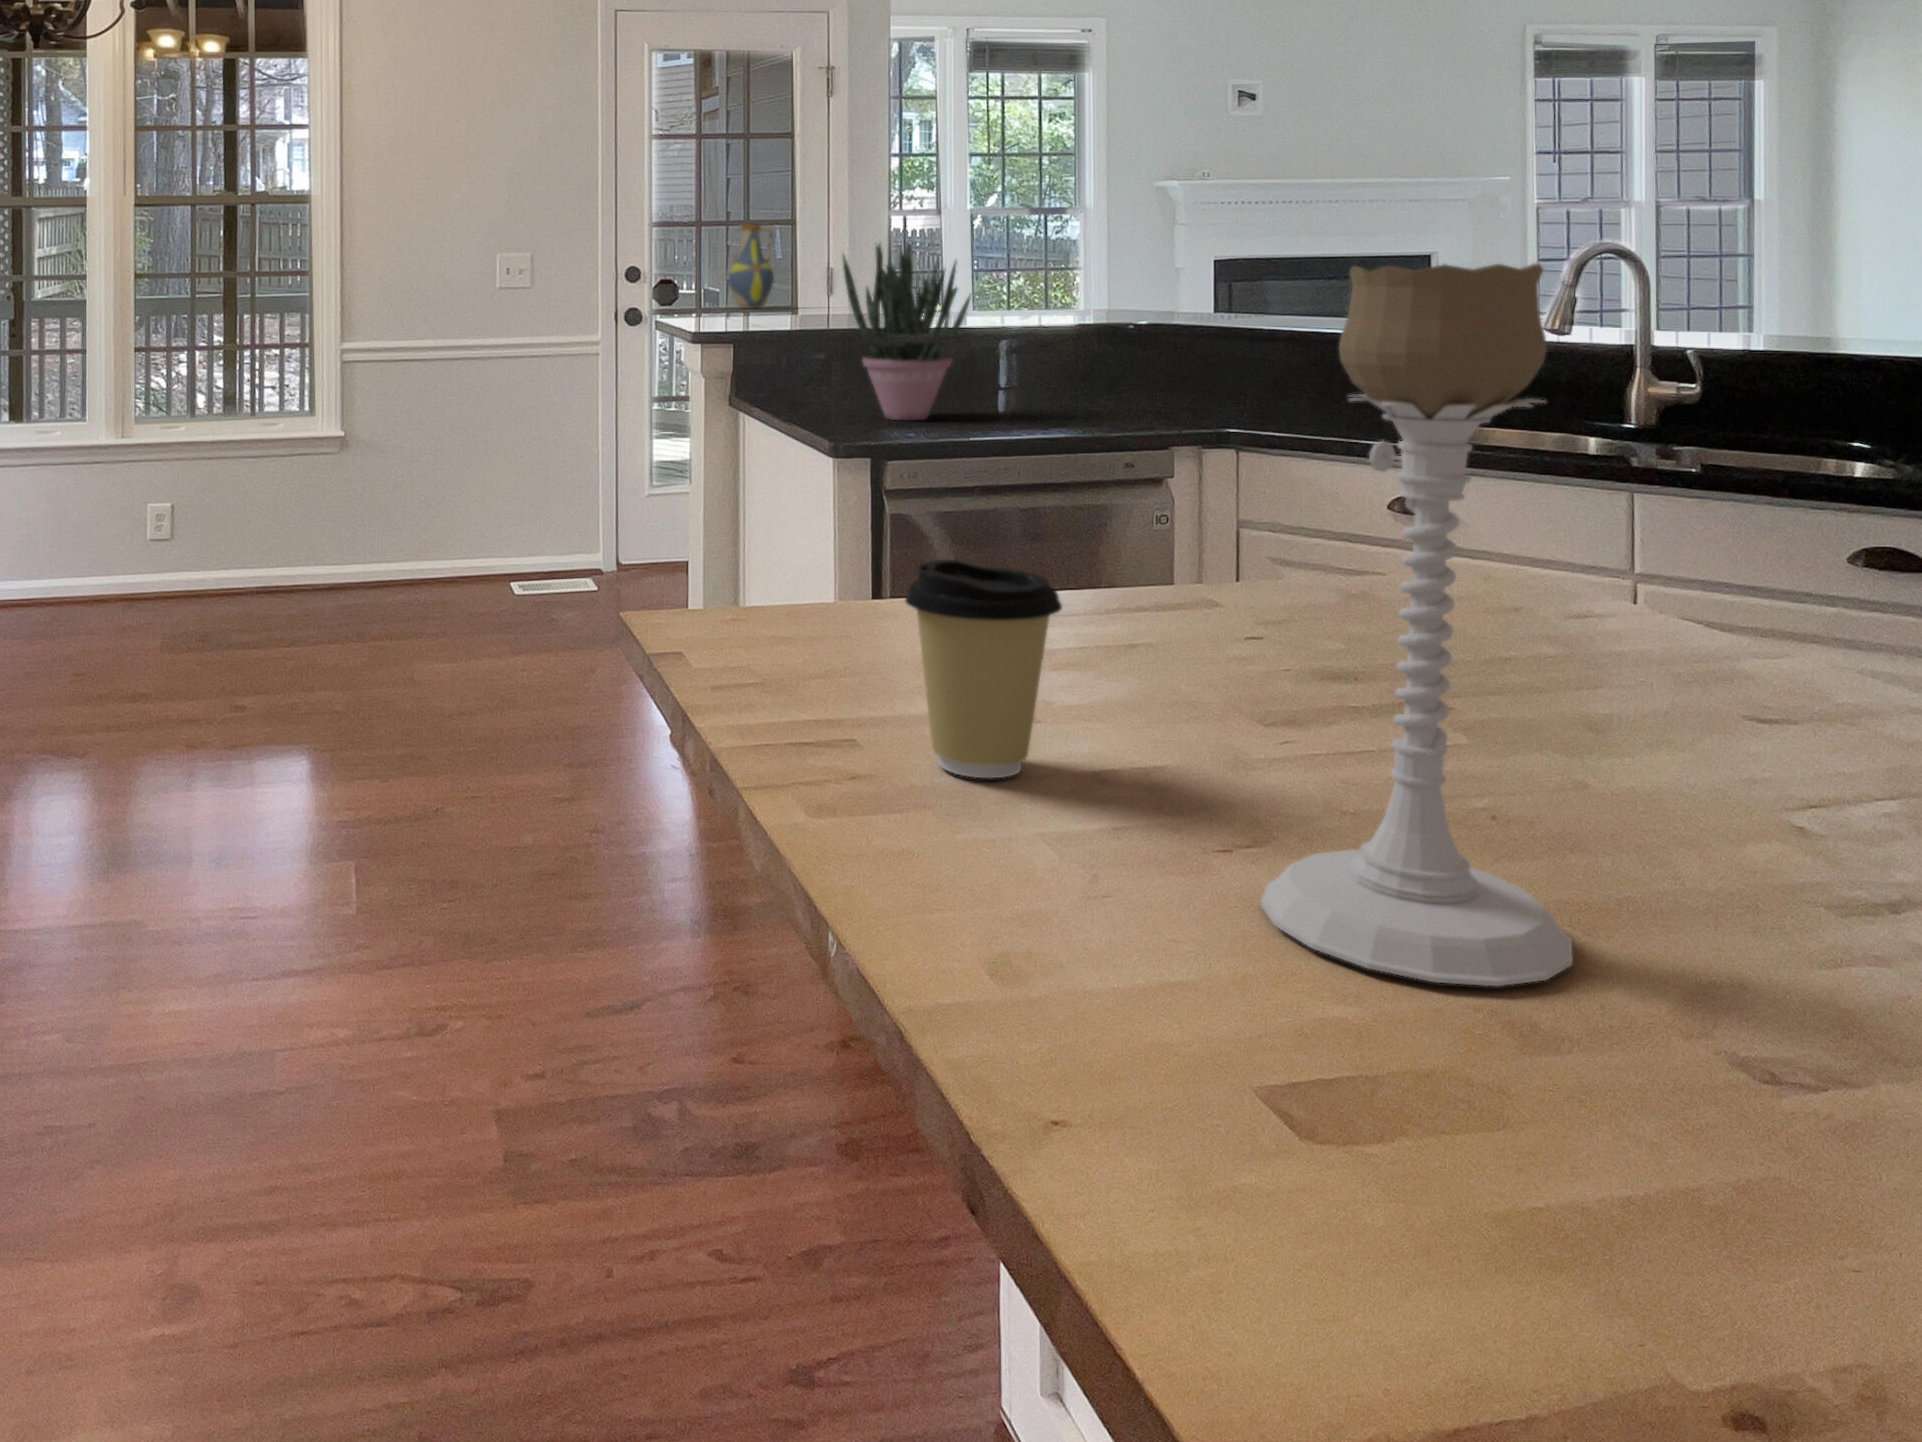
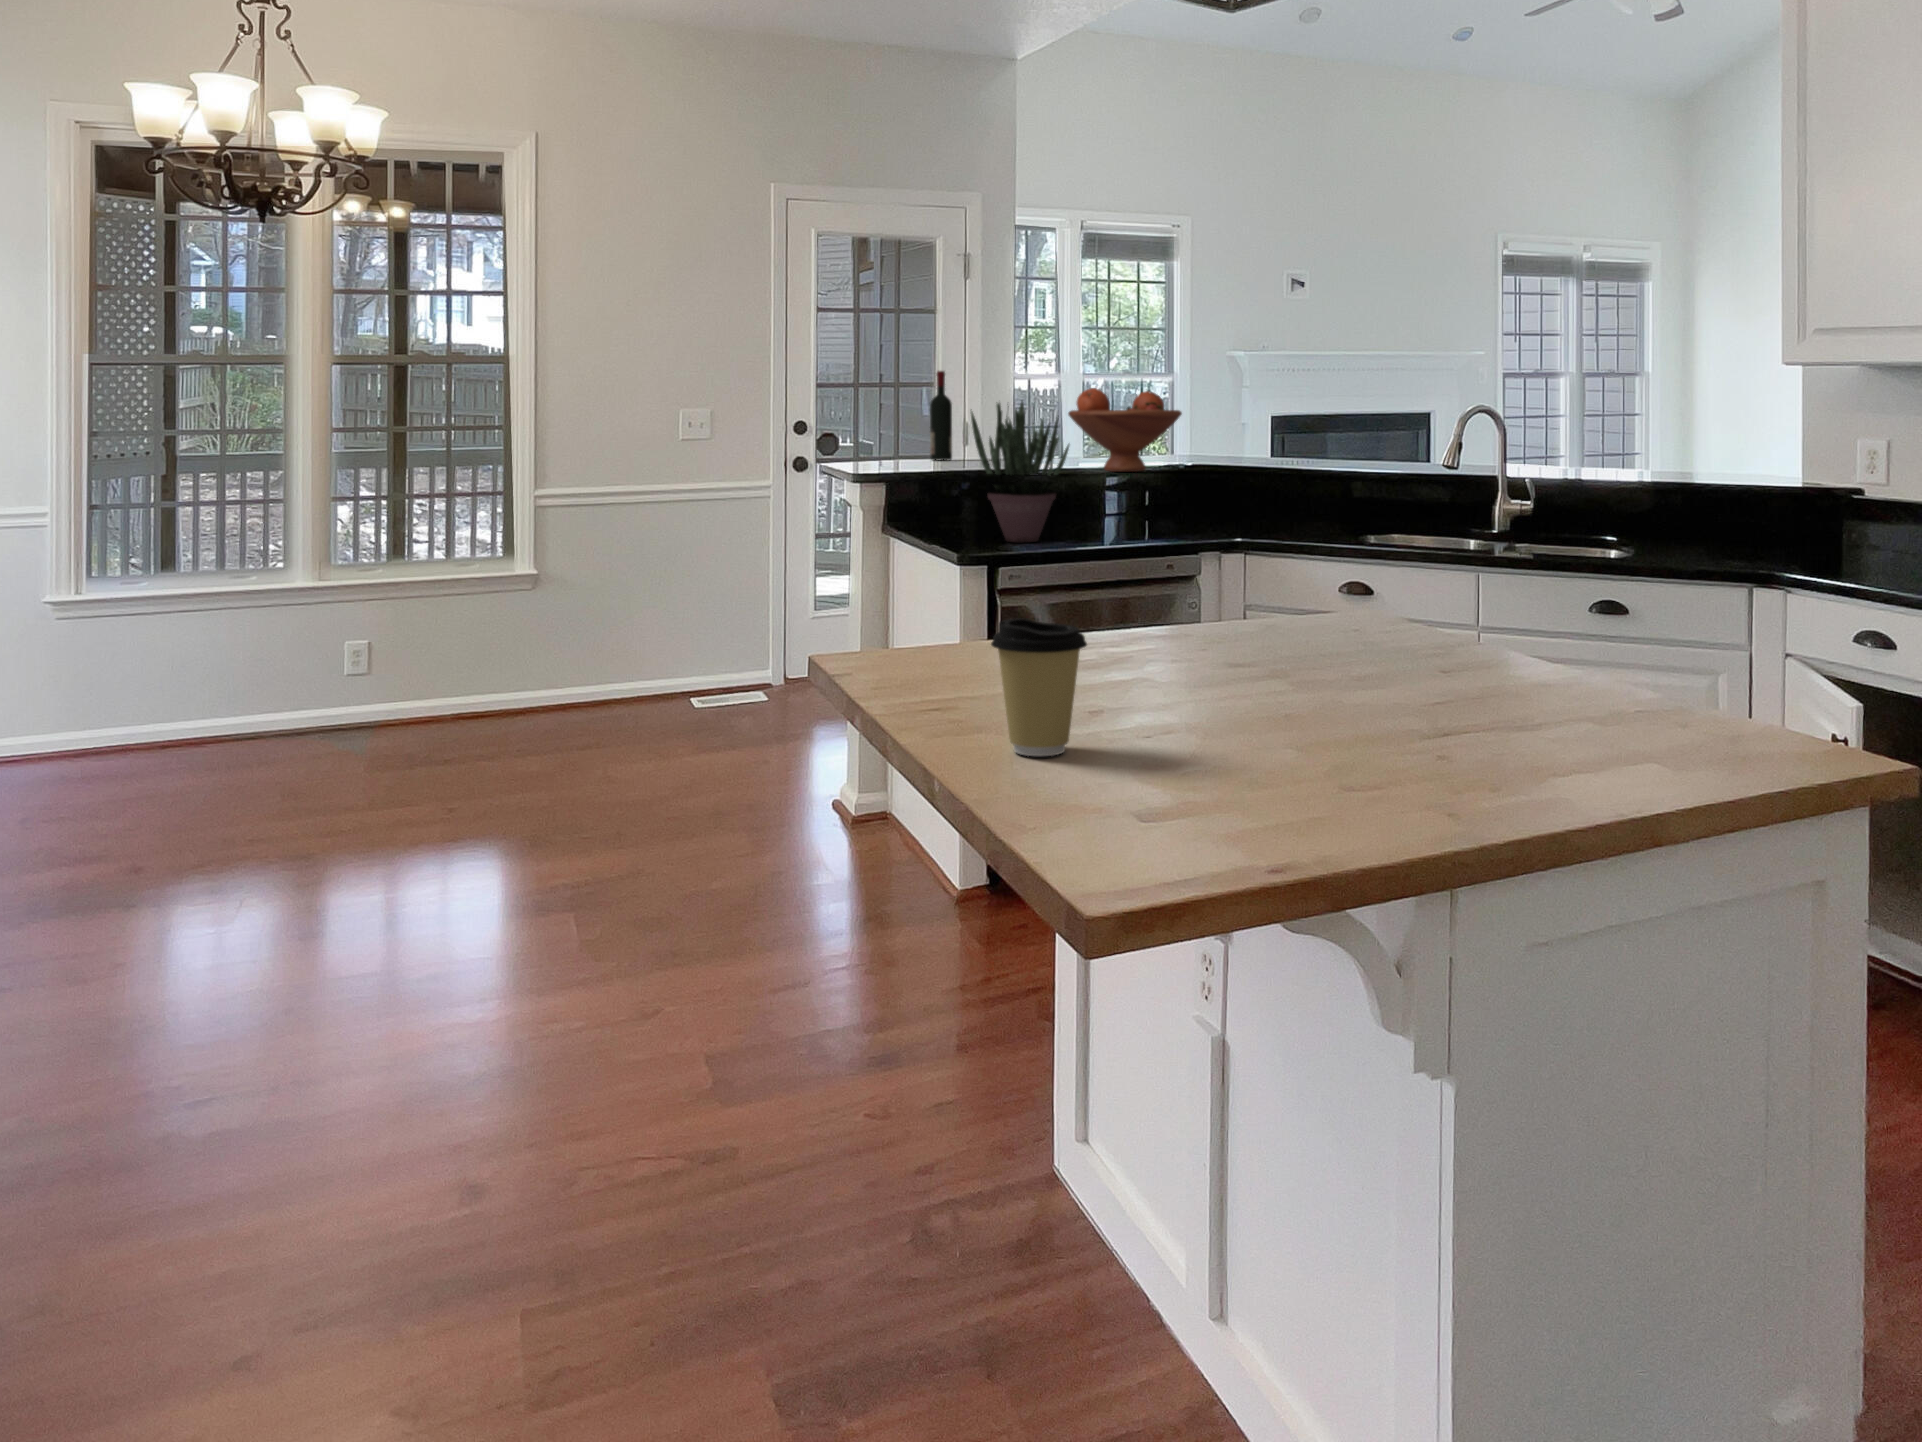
wine bottle: none [787,208,815,317] -> present [930,371,952,460]
vase: present [728,224,774,309] -> none [882,382,920,452]
fruit bowl: none [967,224,1120,330] -> present [1068,388,1182,472]
candle holder: present [1260,264,1572,986] -> none [1187,434,1346,833]

